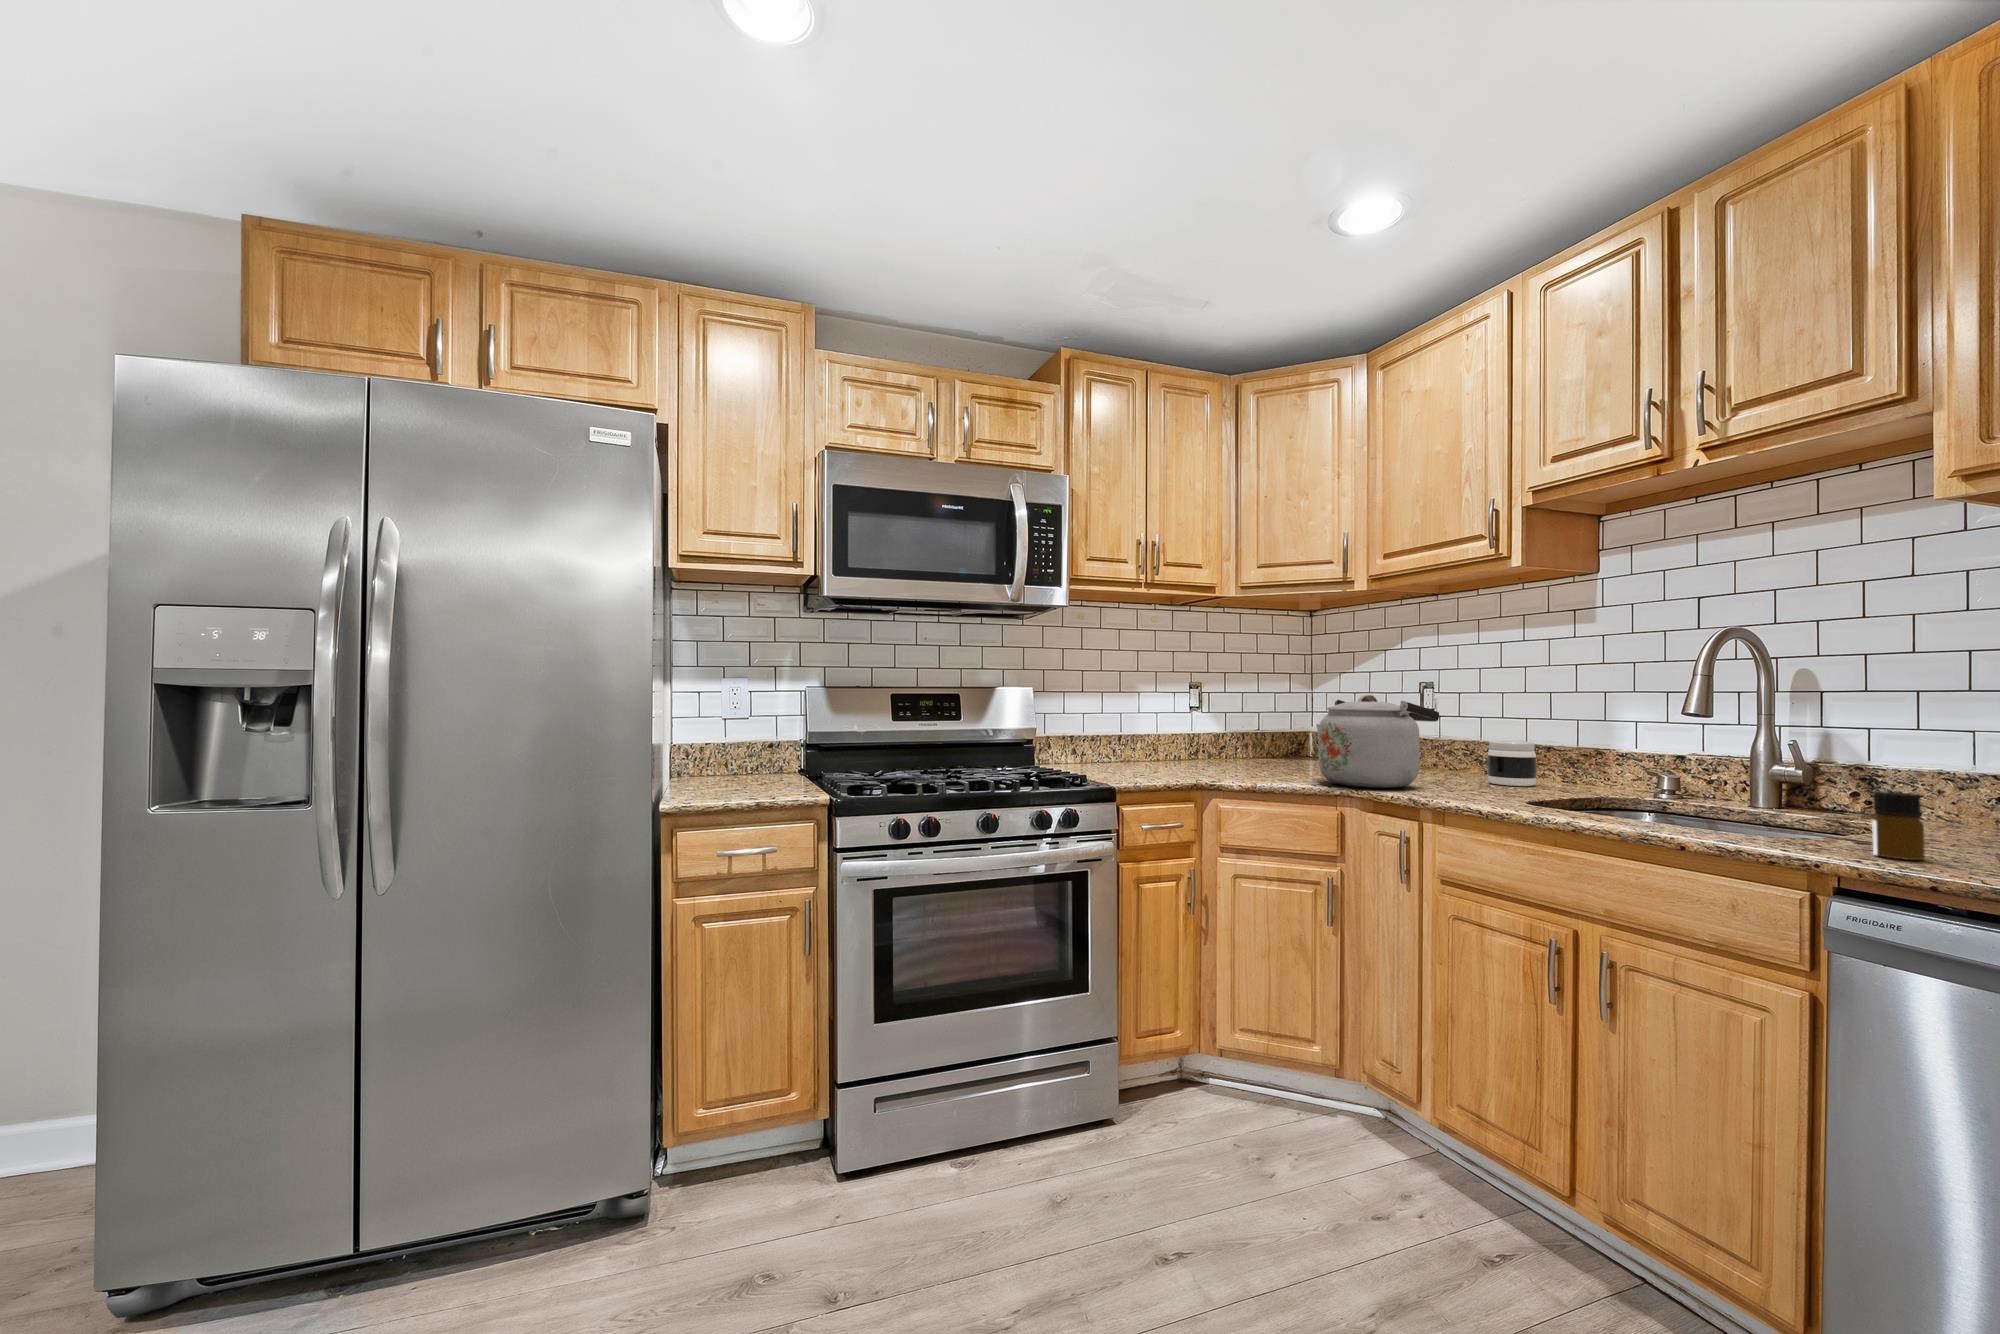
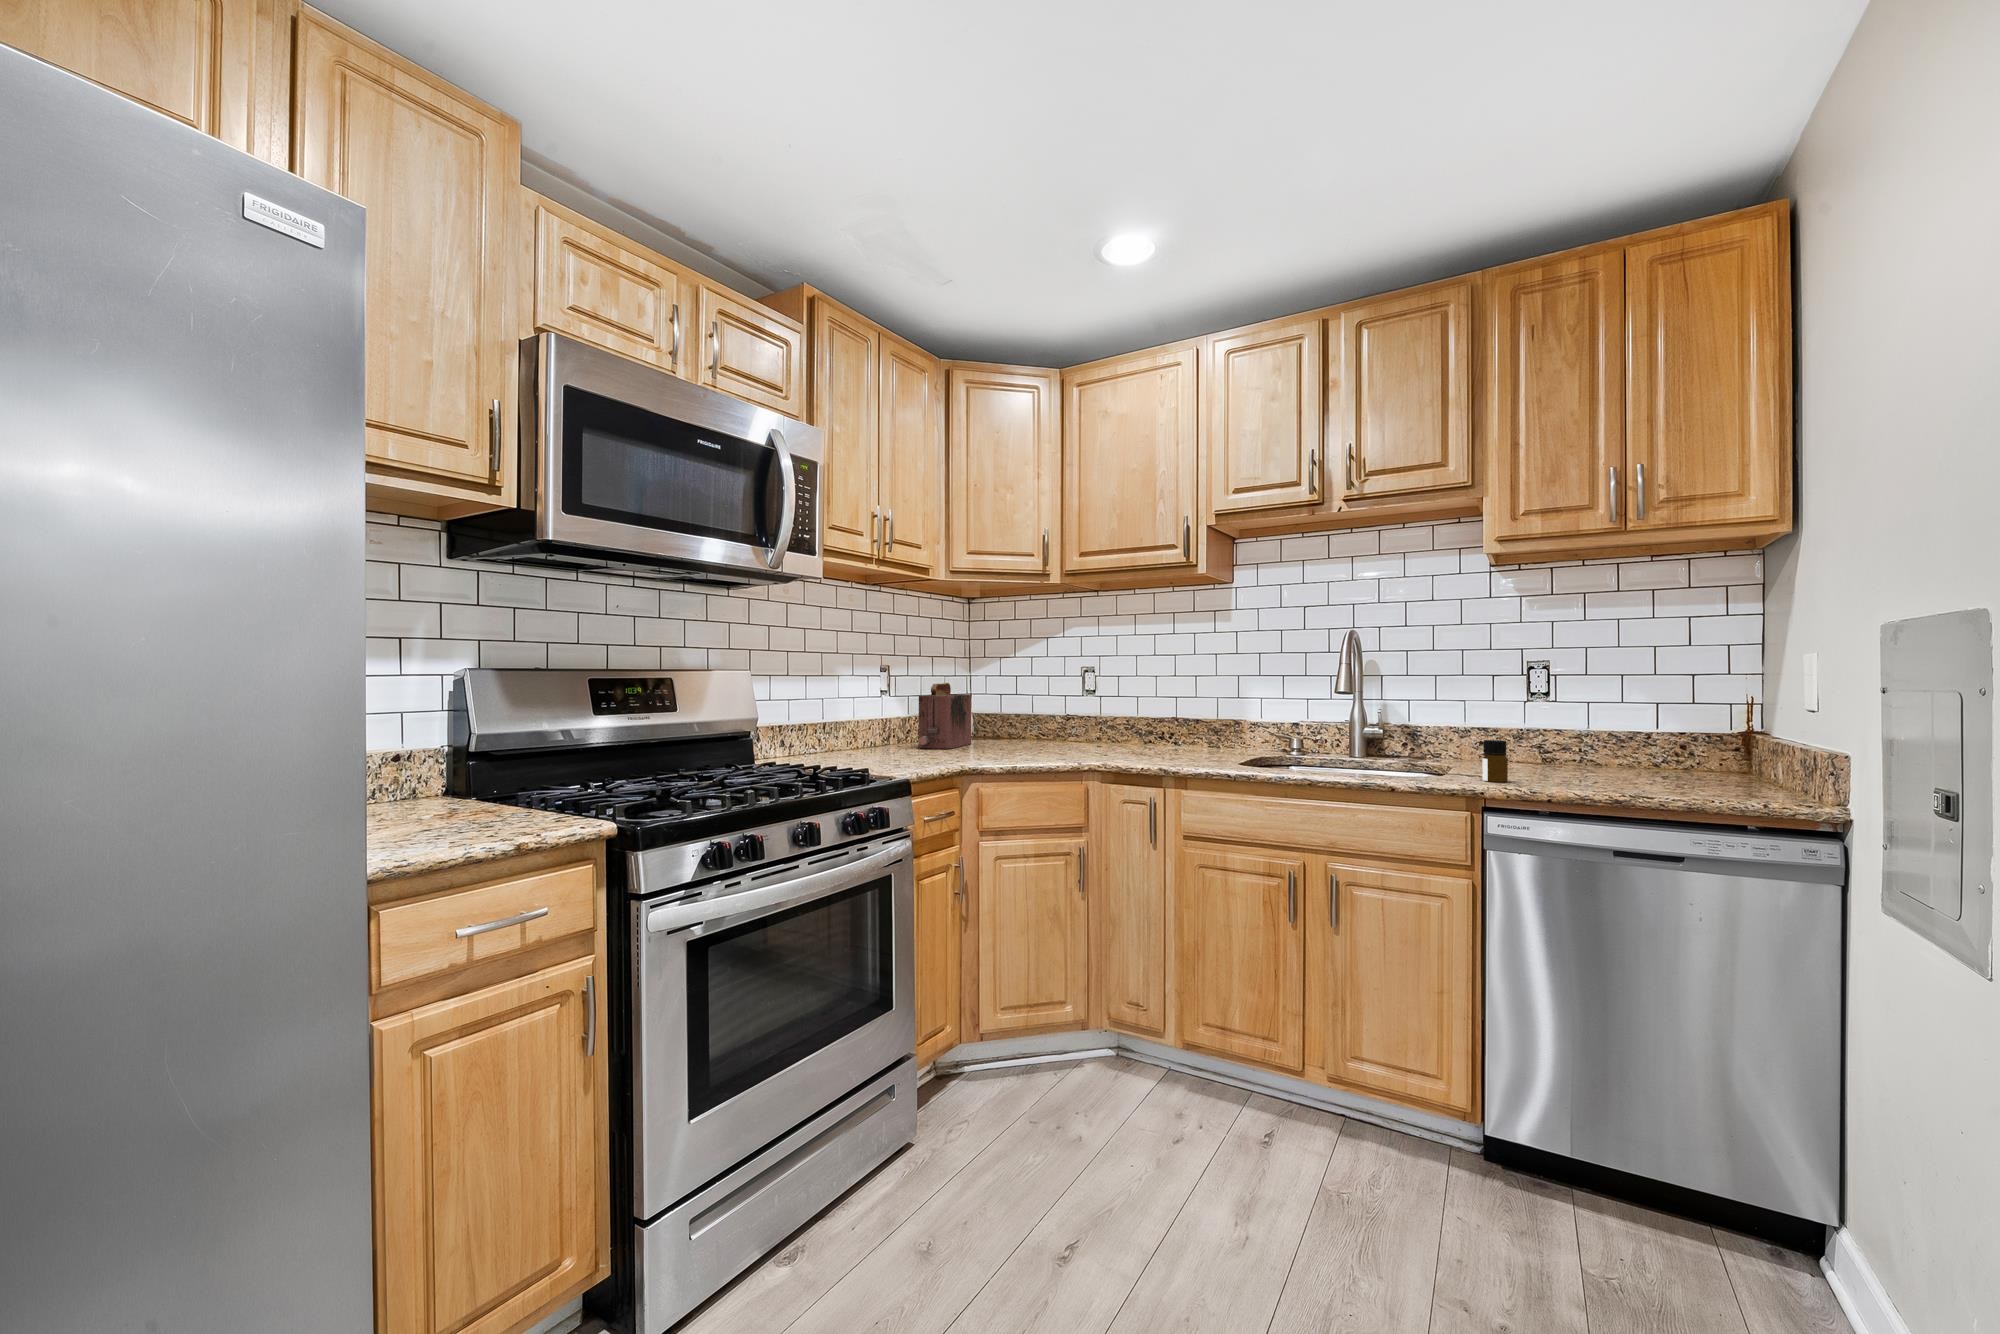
kettle: present [1316,695,1439,788] -> none [1053,680,1159,762]
toaster: none [1218,698,1289,764] -> present [919,683,971,749]
jar: present [1487,740,1537,786] -> none [1167,716,1202,753]

